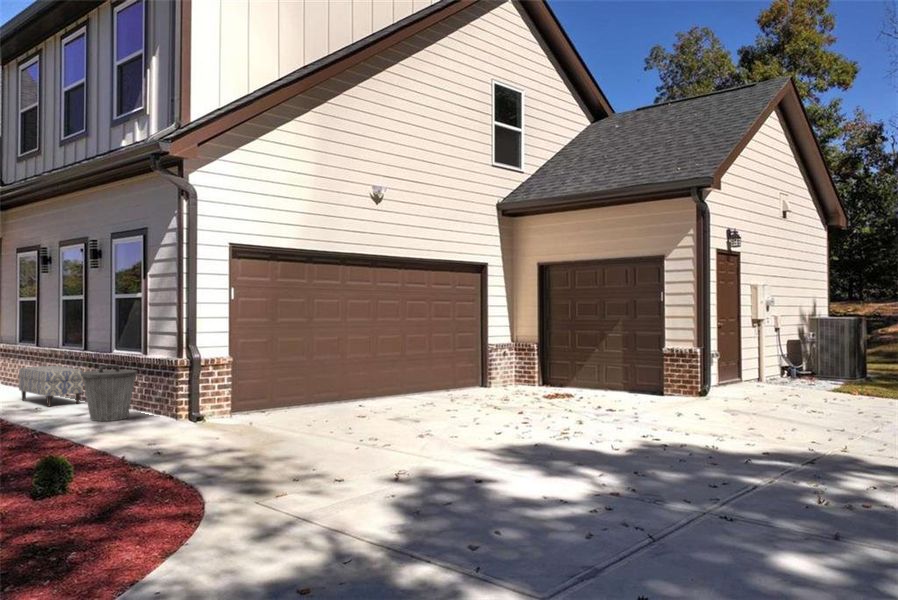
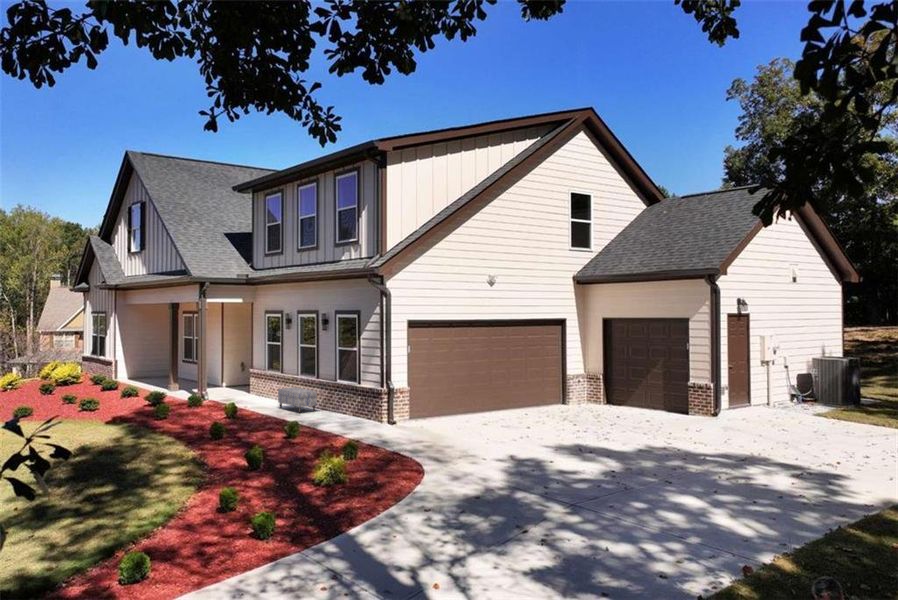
trash can: present [81,365,137,421] -> none [326,391,355,424]

